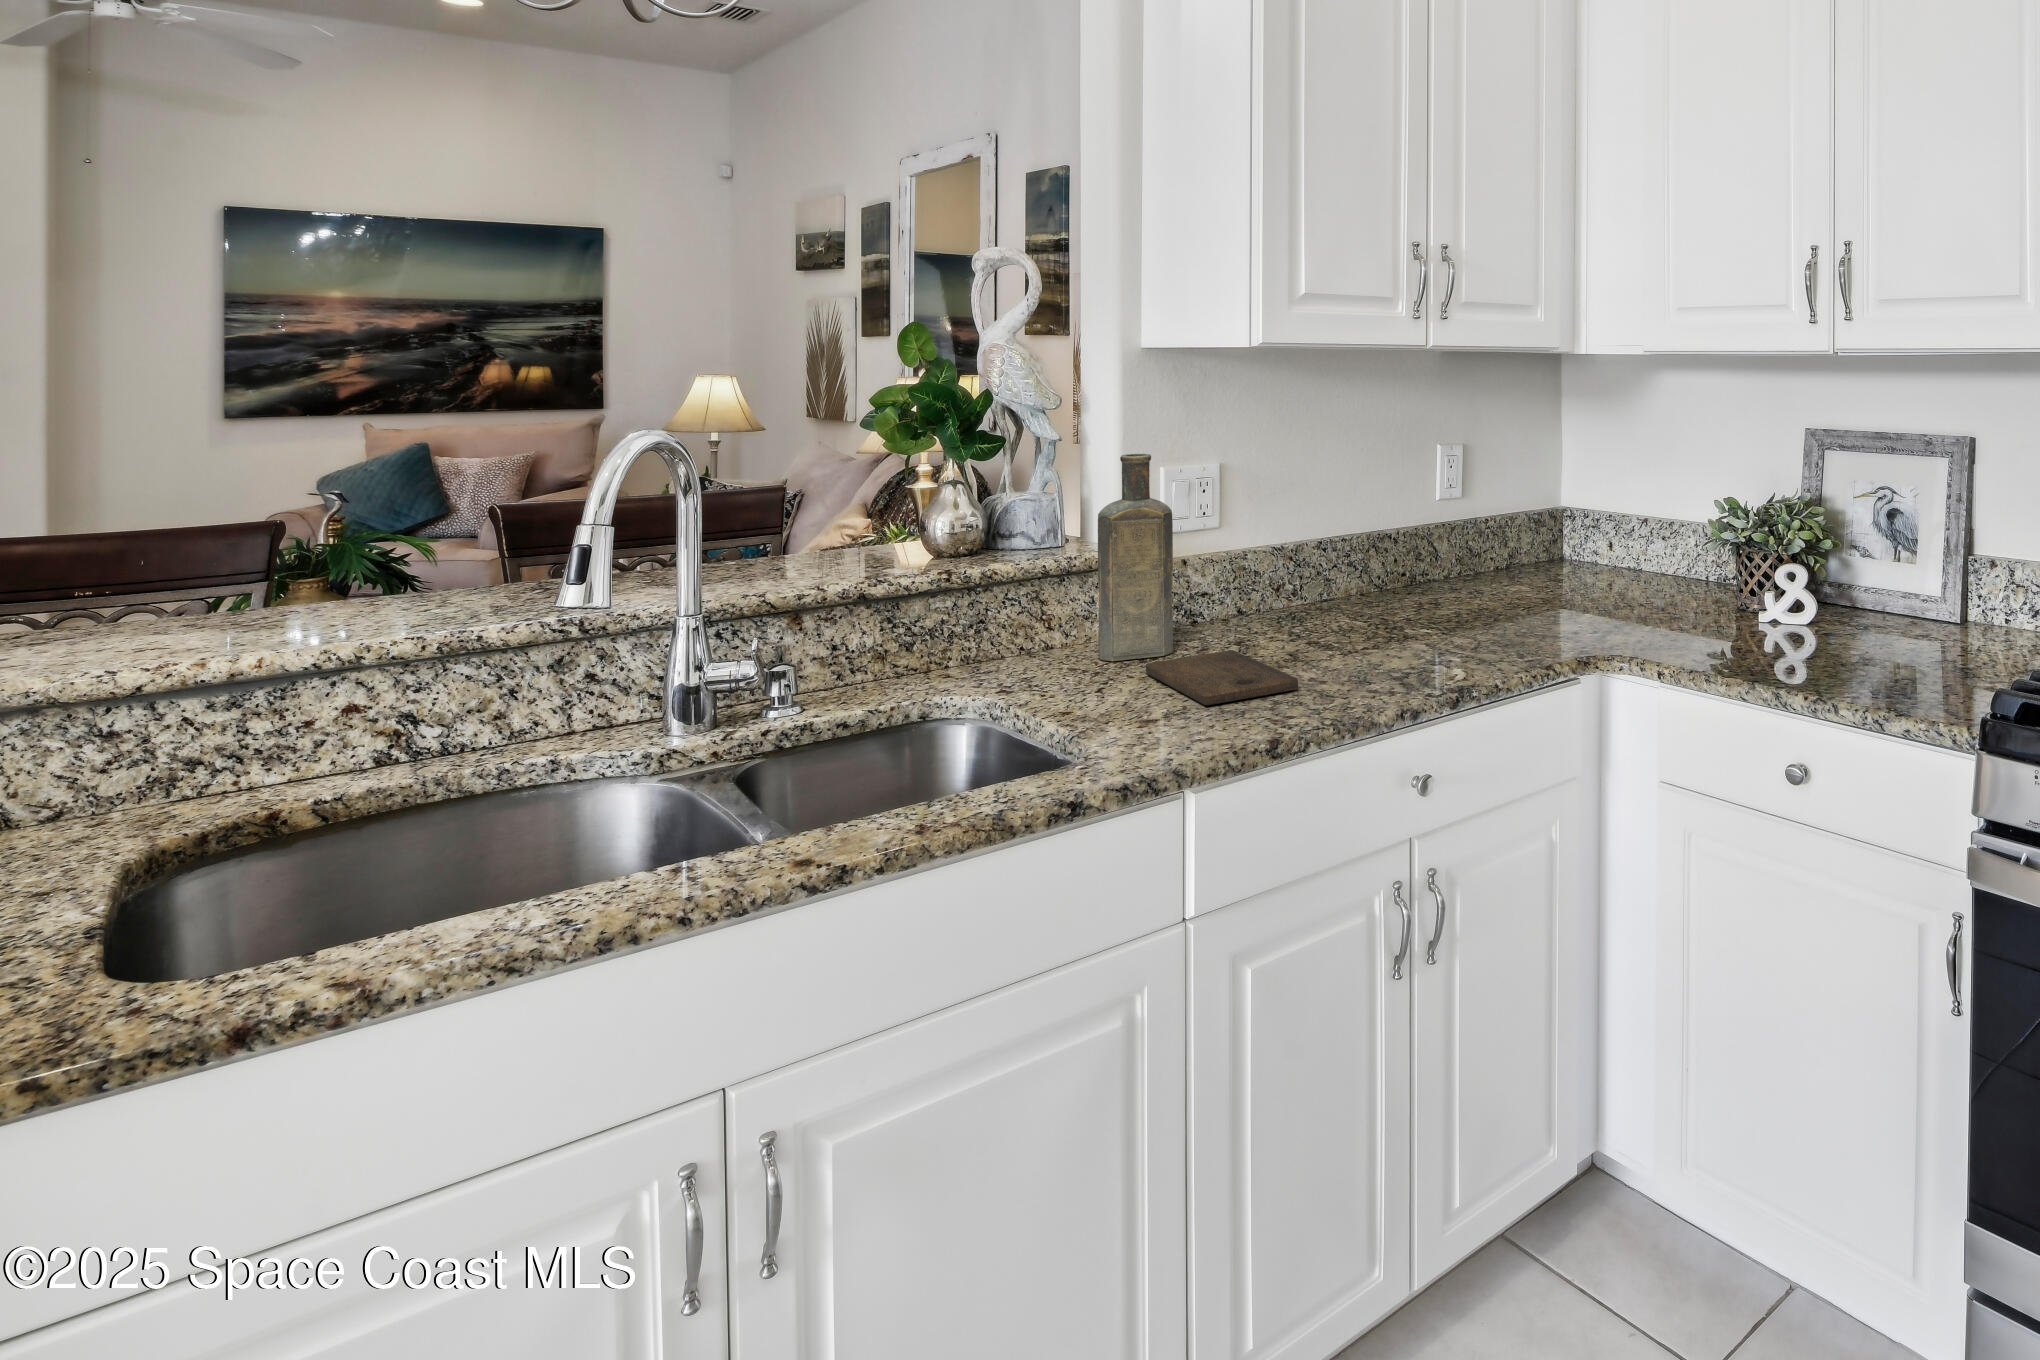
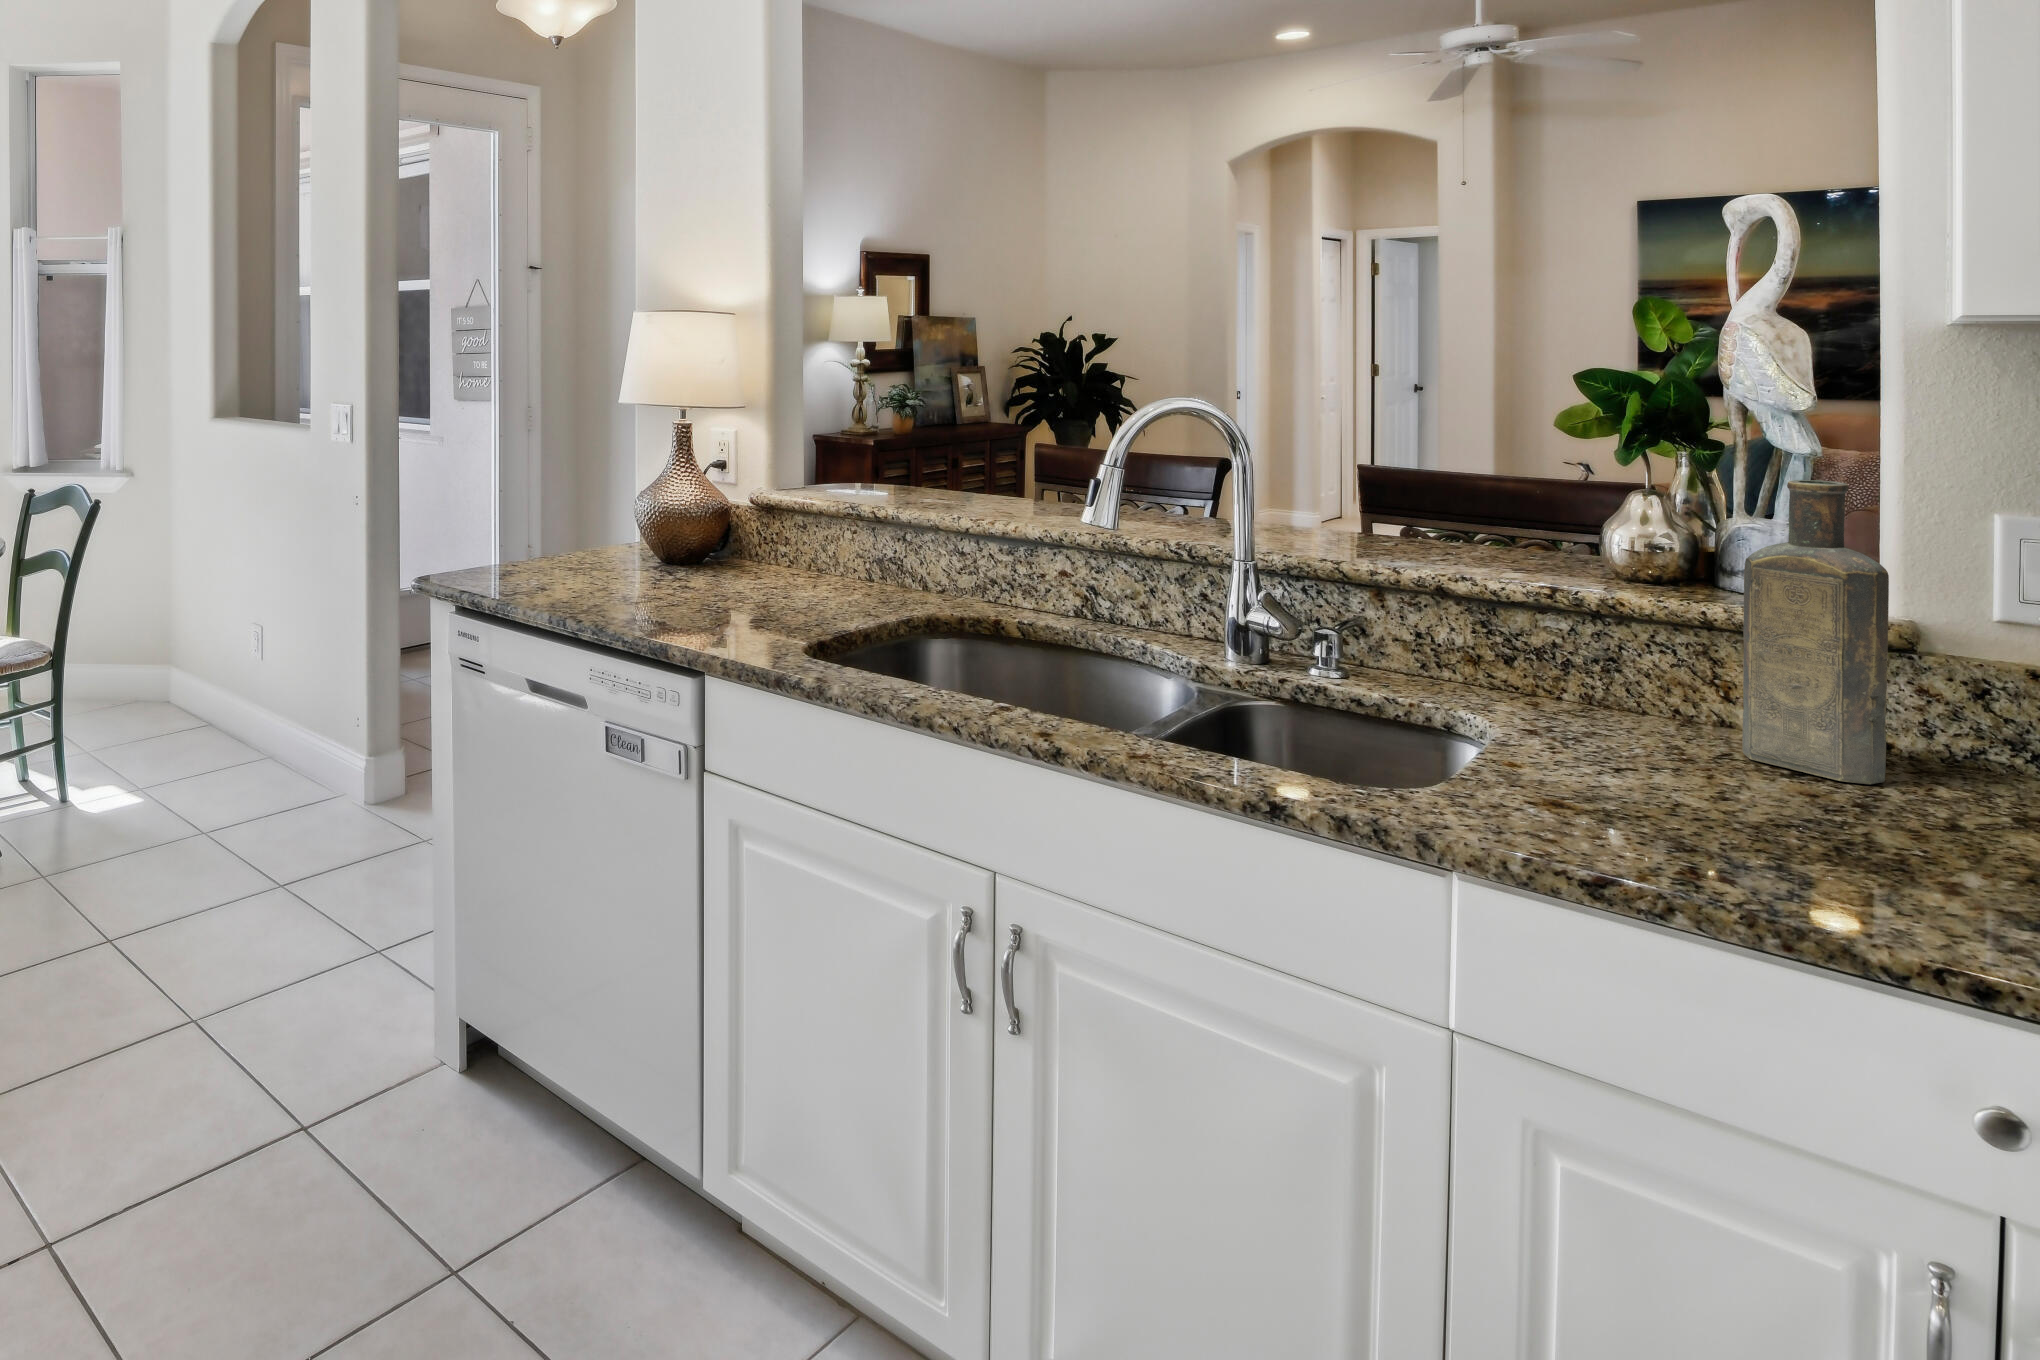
cutting board: present [1146,650,1298,705] -> none [1658,766,1921,868]

